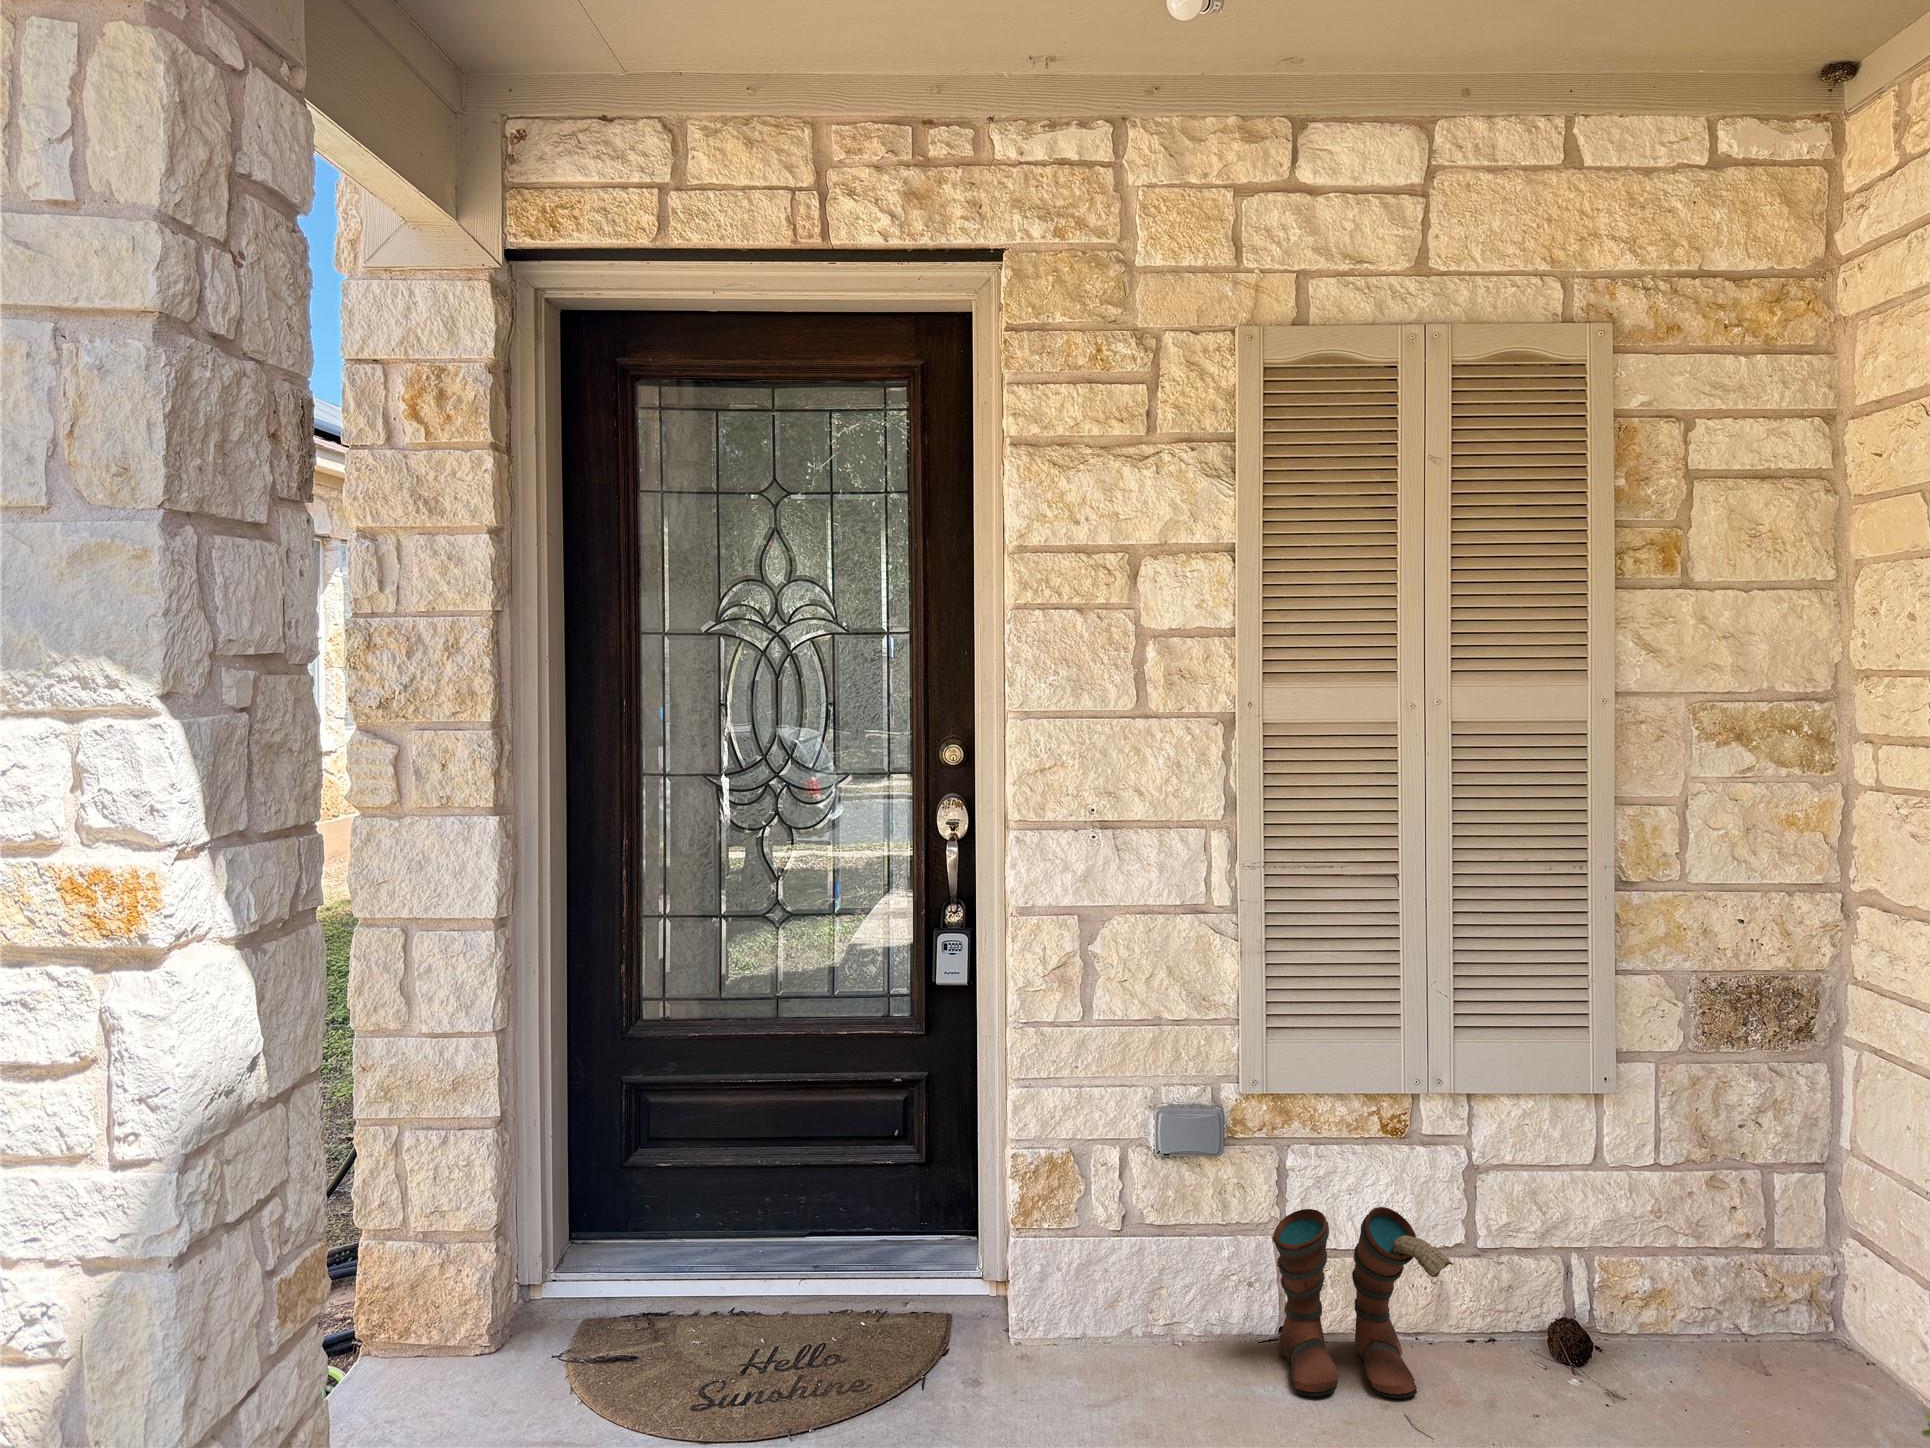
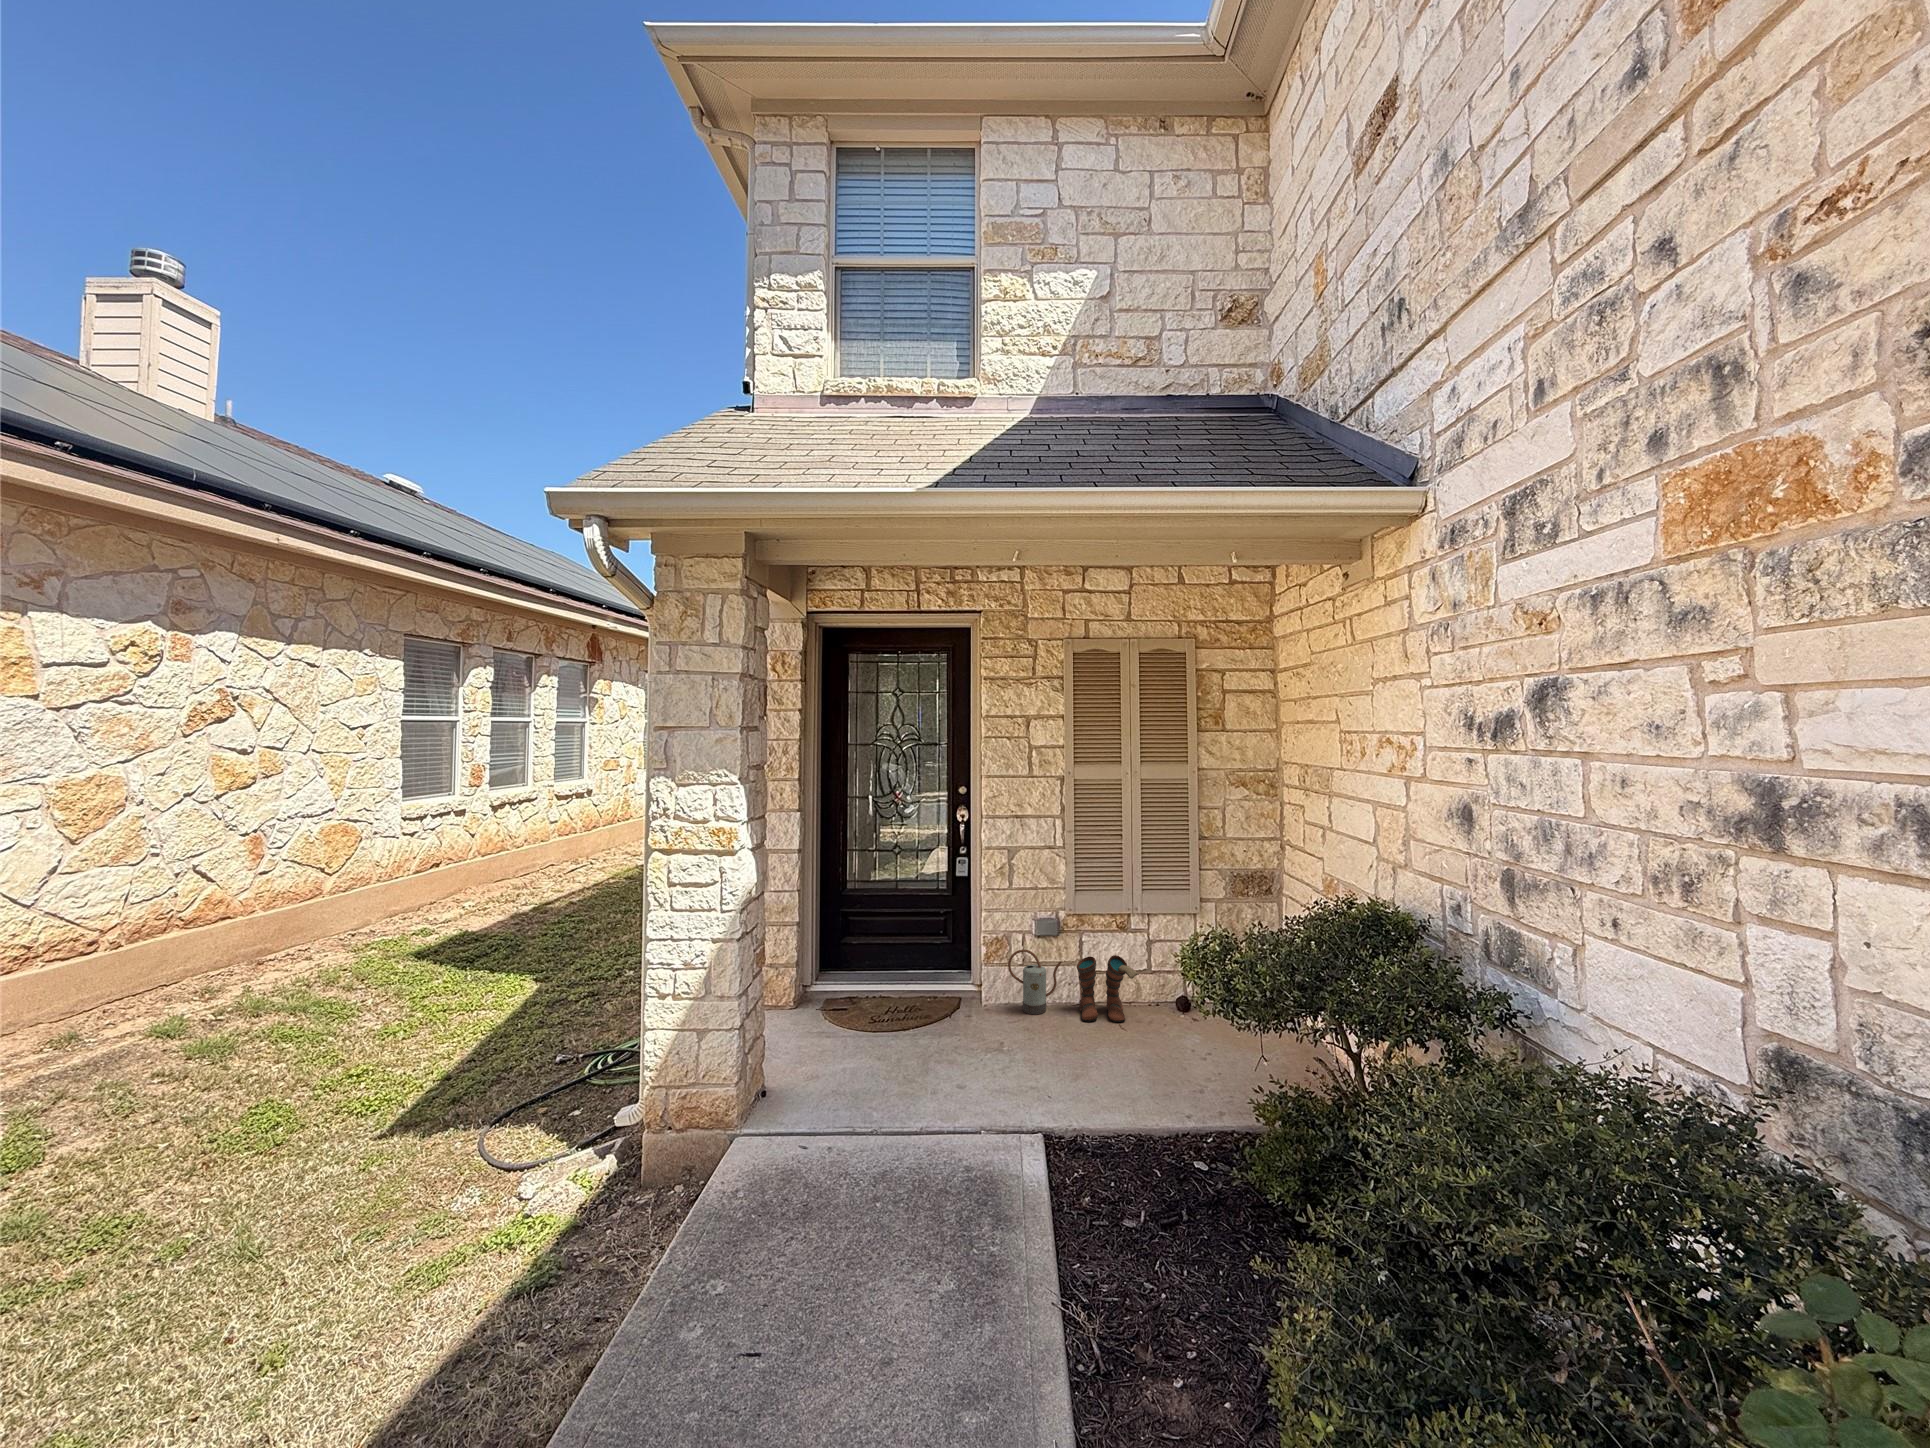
watering can: none [1083,1191,1233,1371] -> present [1008,949,1062,1014]

